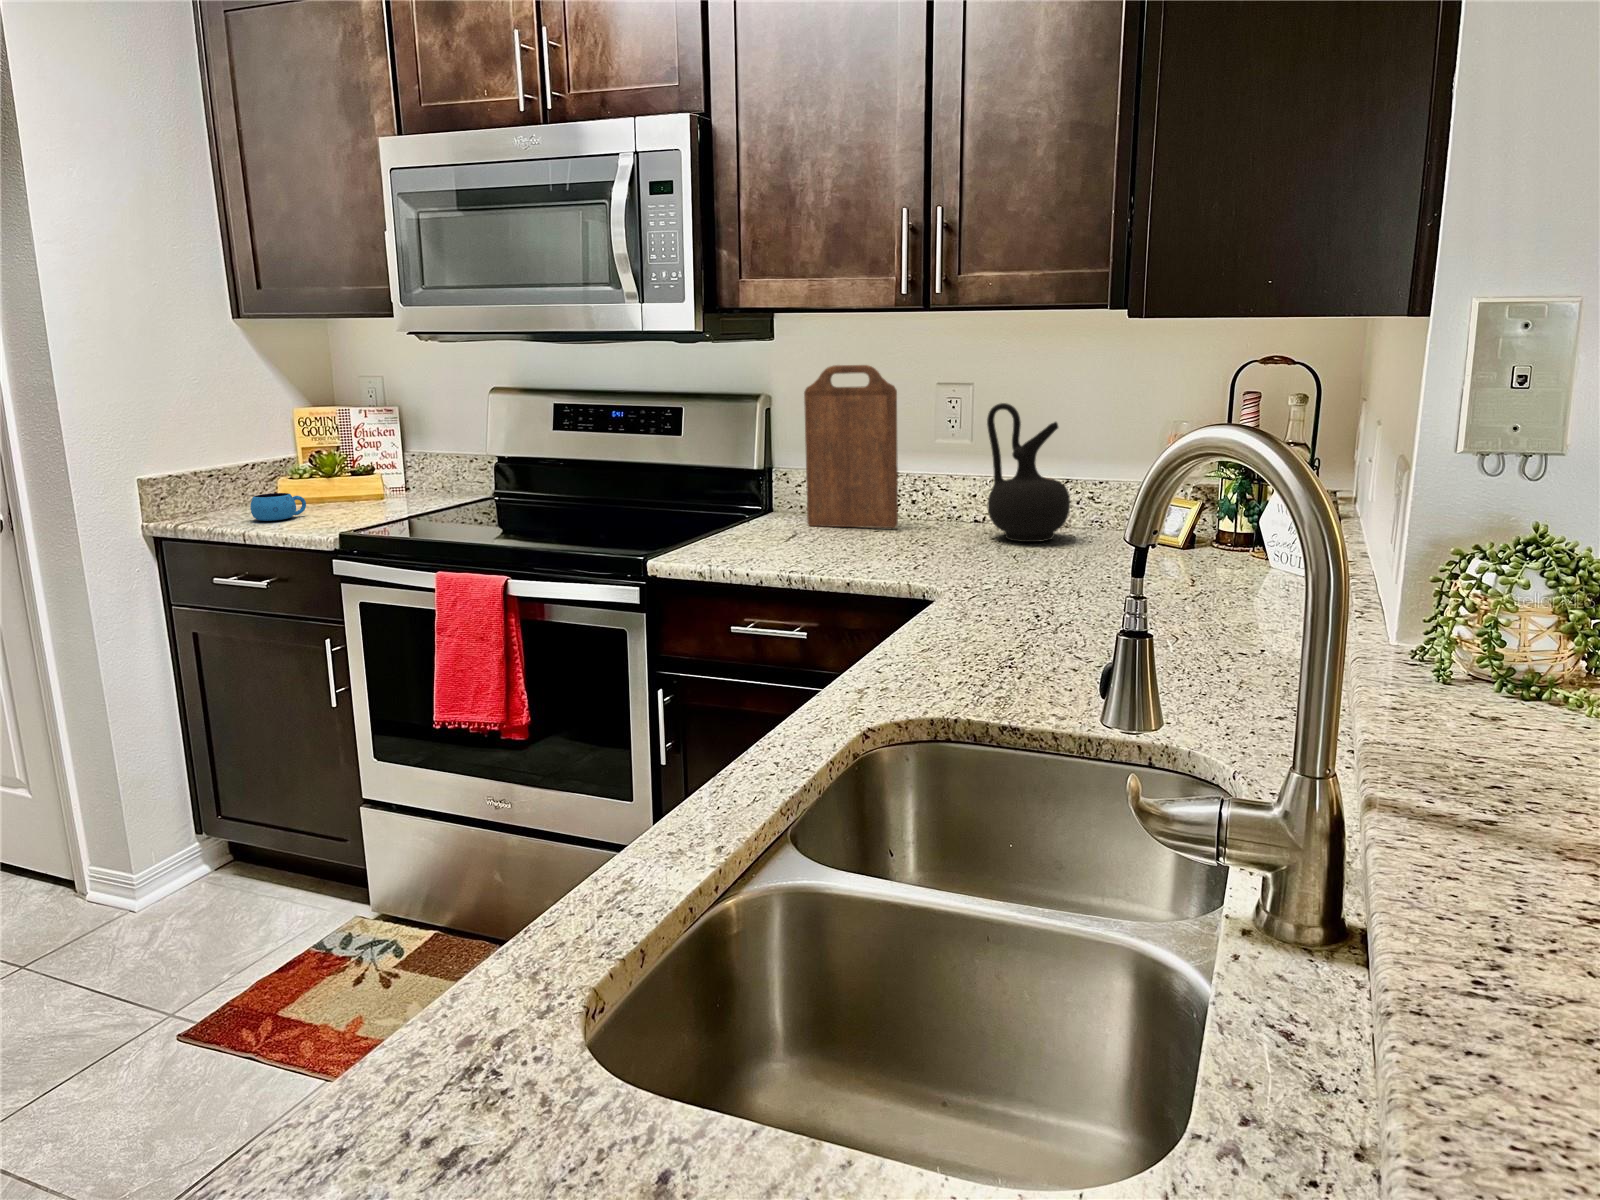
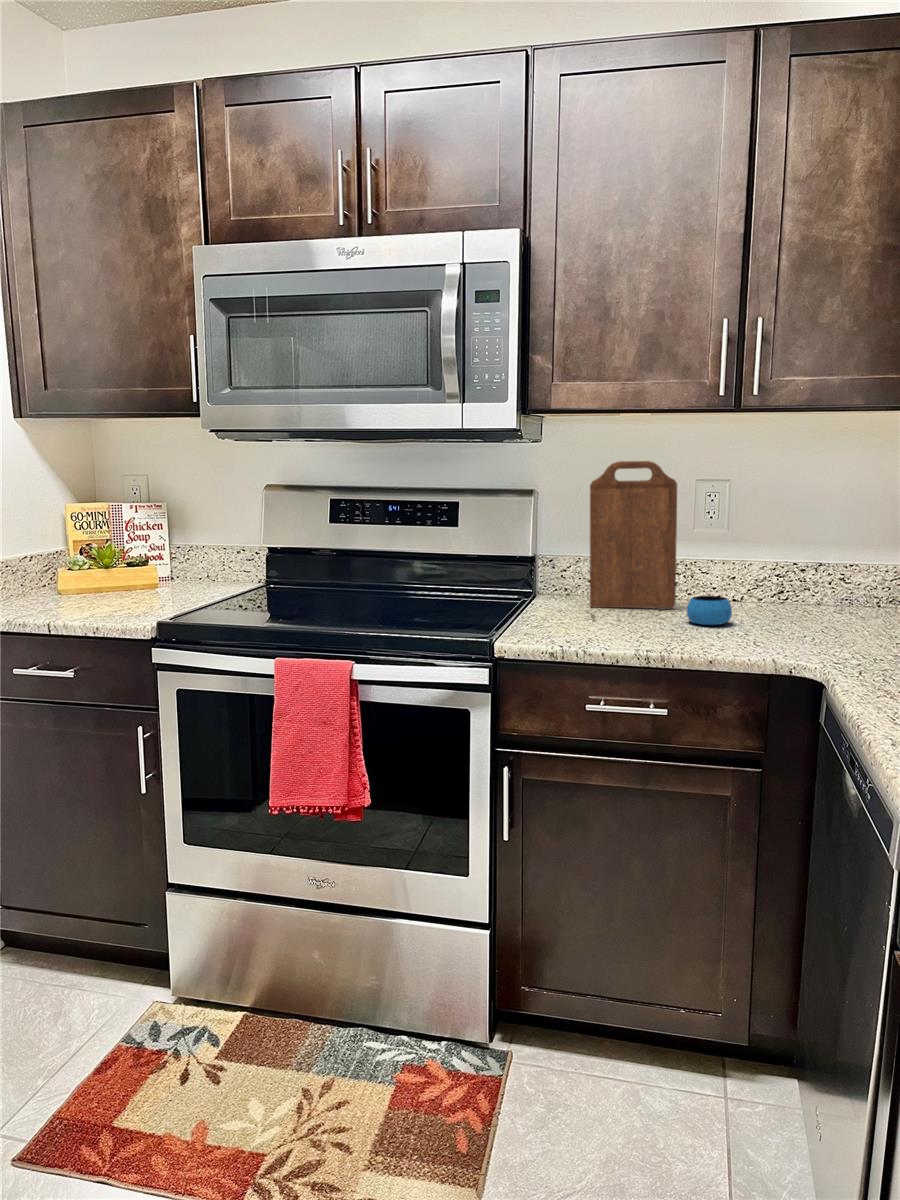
ceramic jug: present [987,403,1070,542] -> none [765,494,843,618]
mug: present [250,493,306,521] -> present [687,596,732,625]

